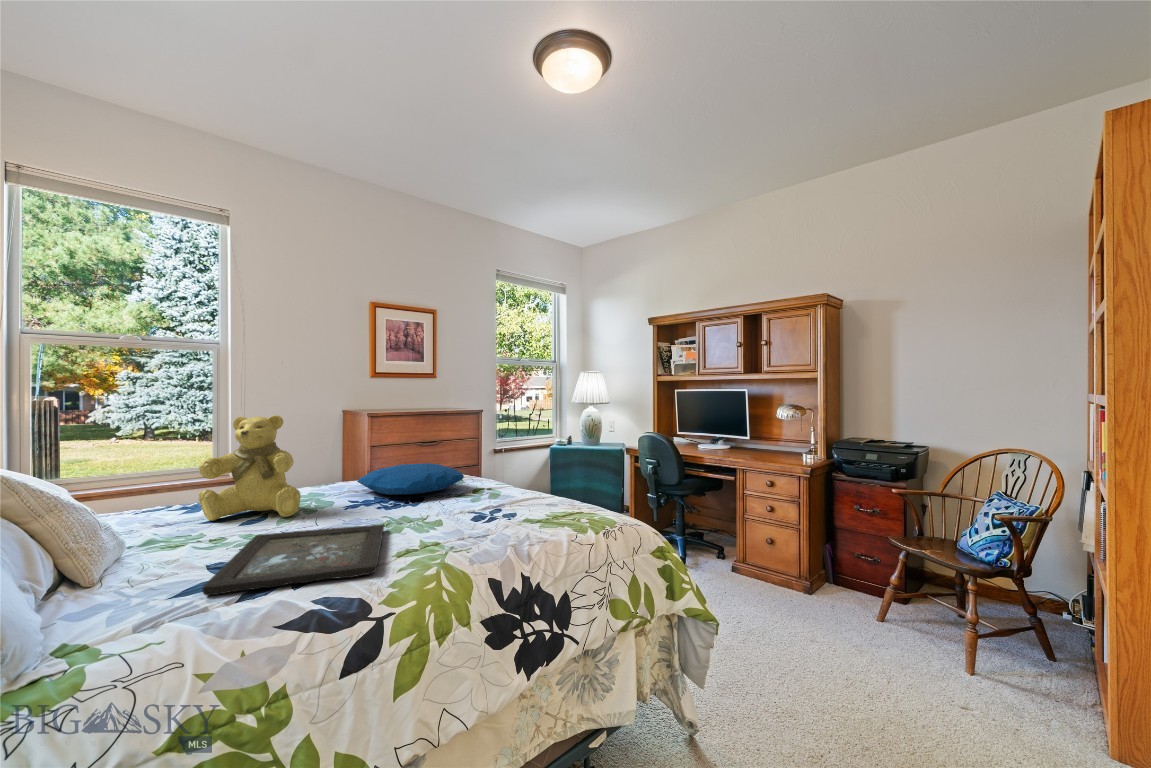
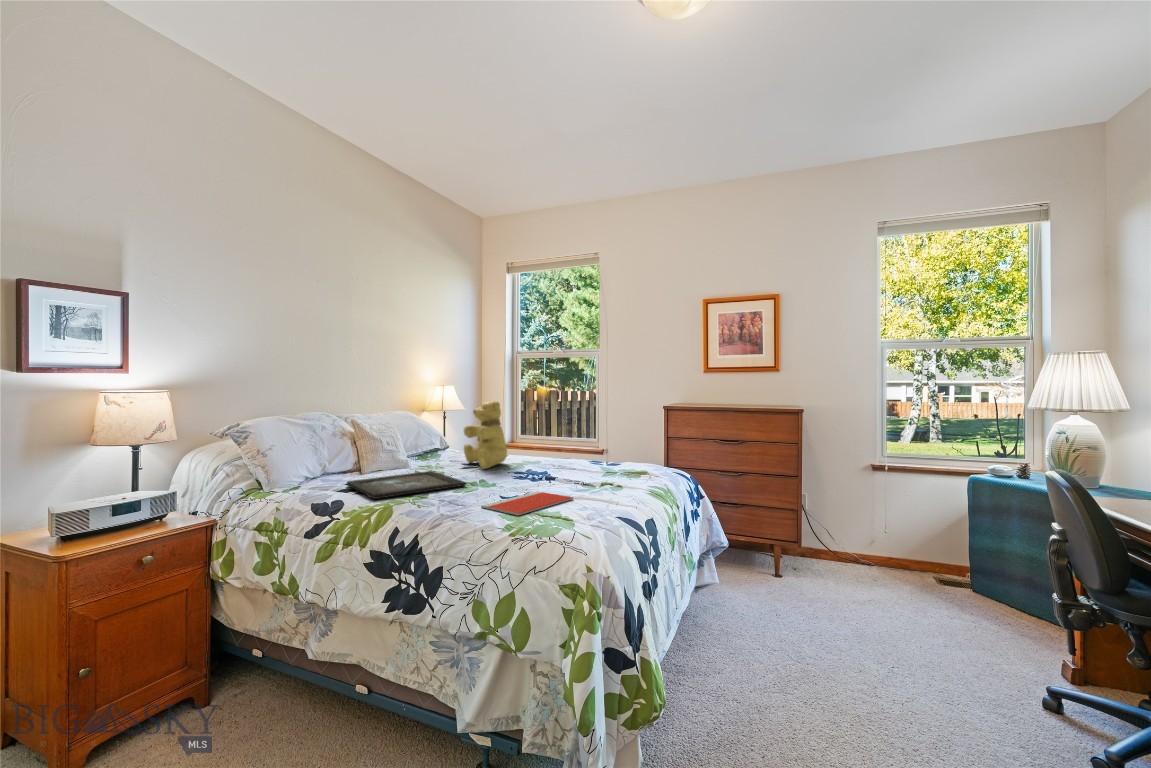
pillow: present [357,463,464,495] -> none [538,450,621,475]
notebook: none [474,502,557,530] -> present [481,491,574,515]

